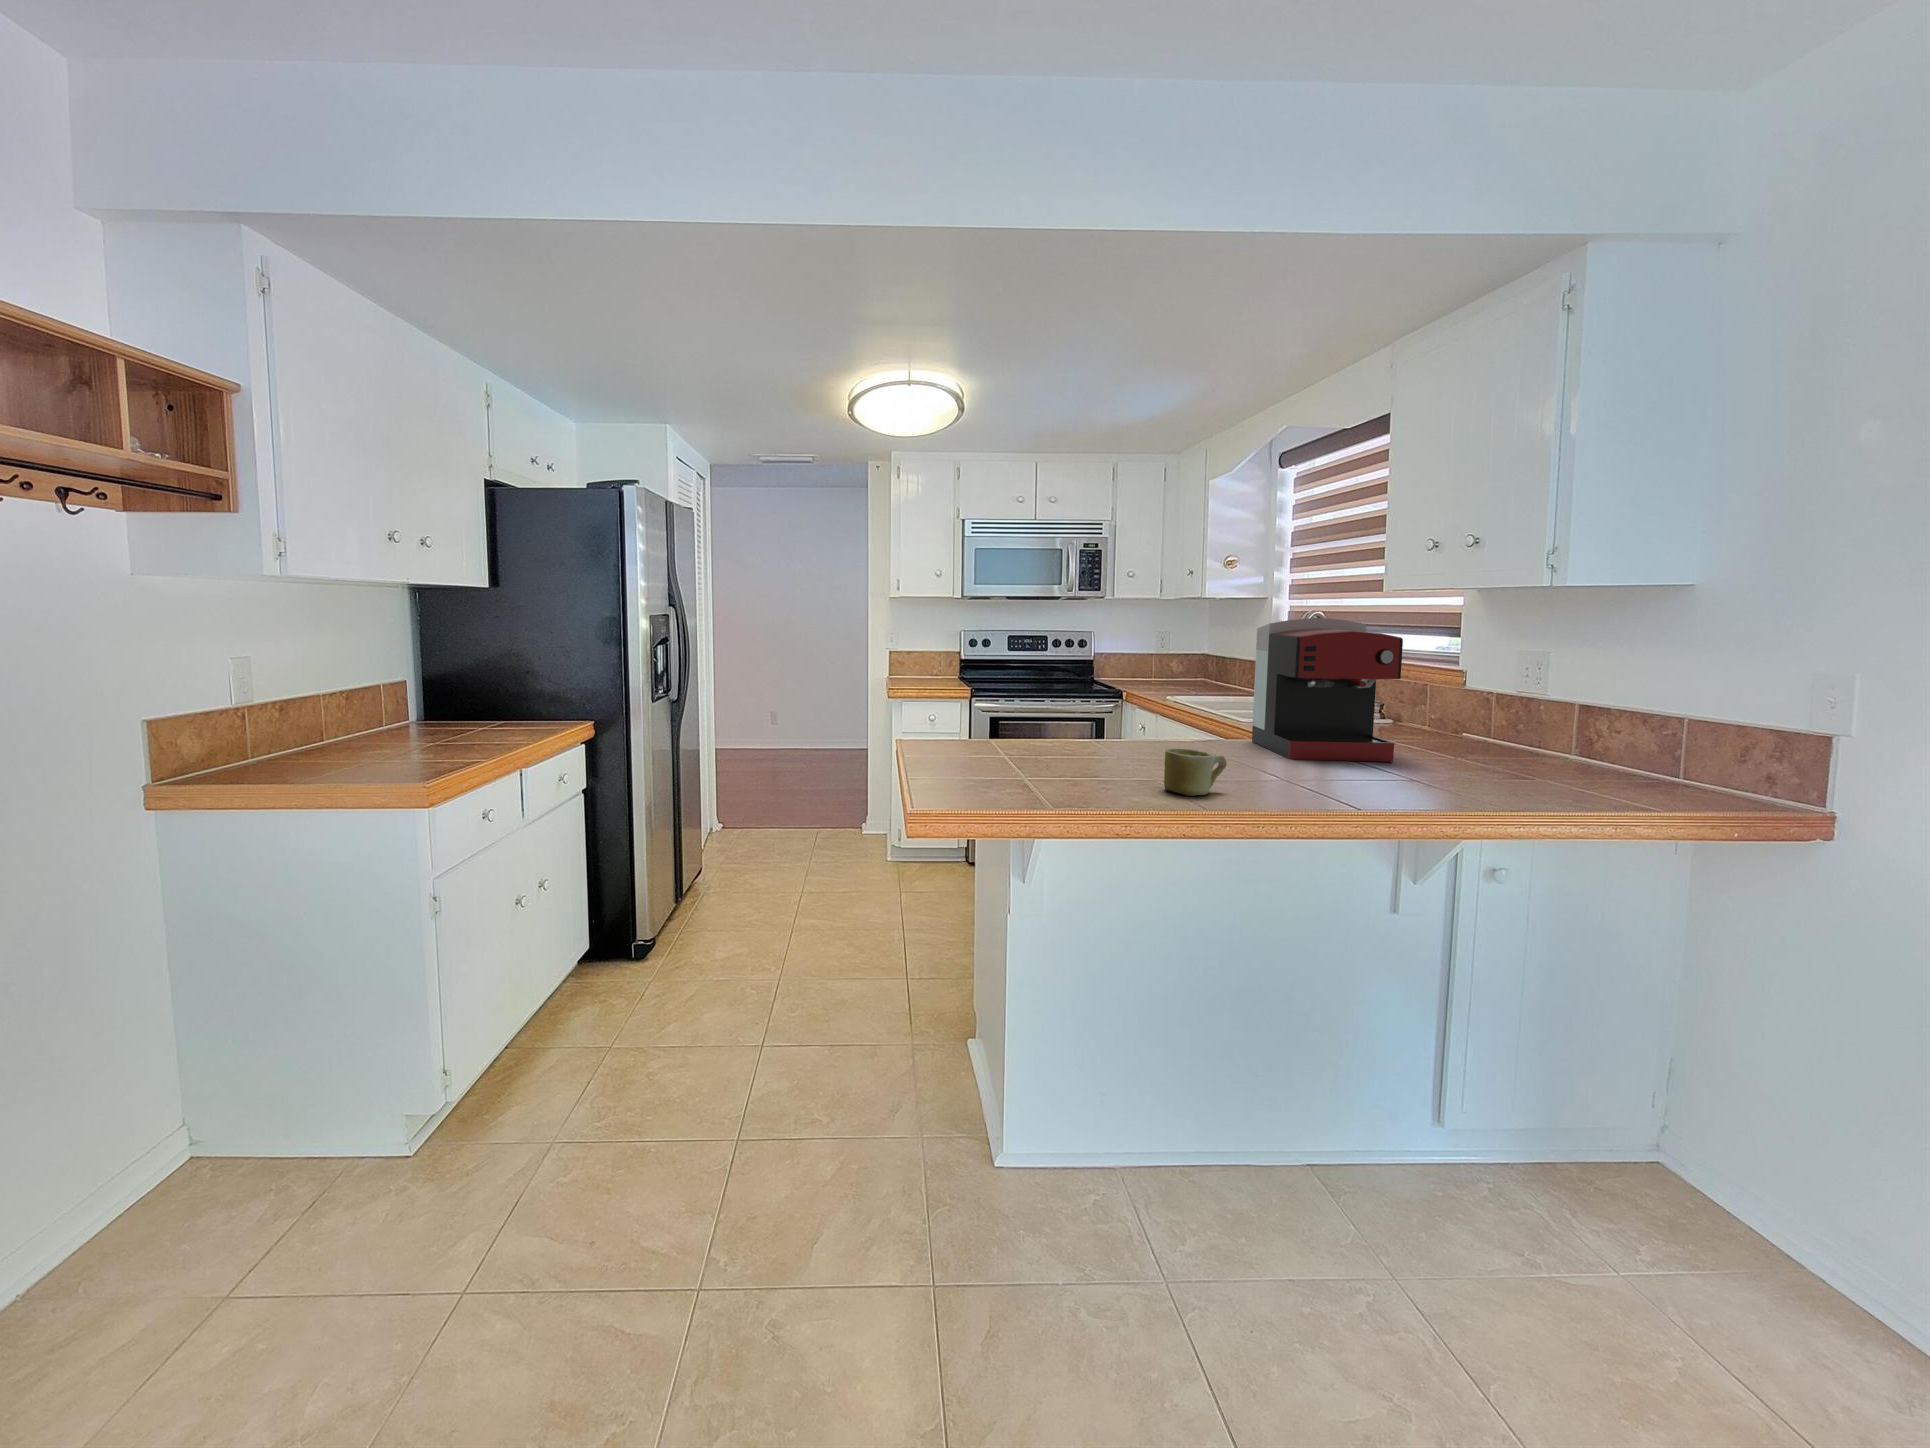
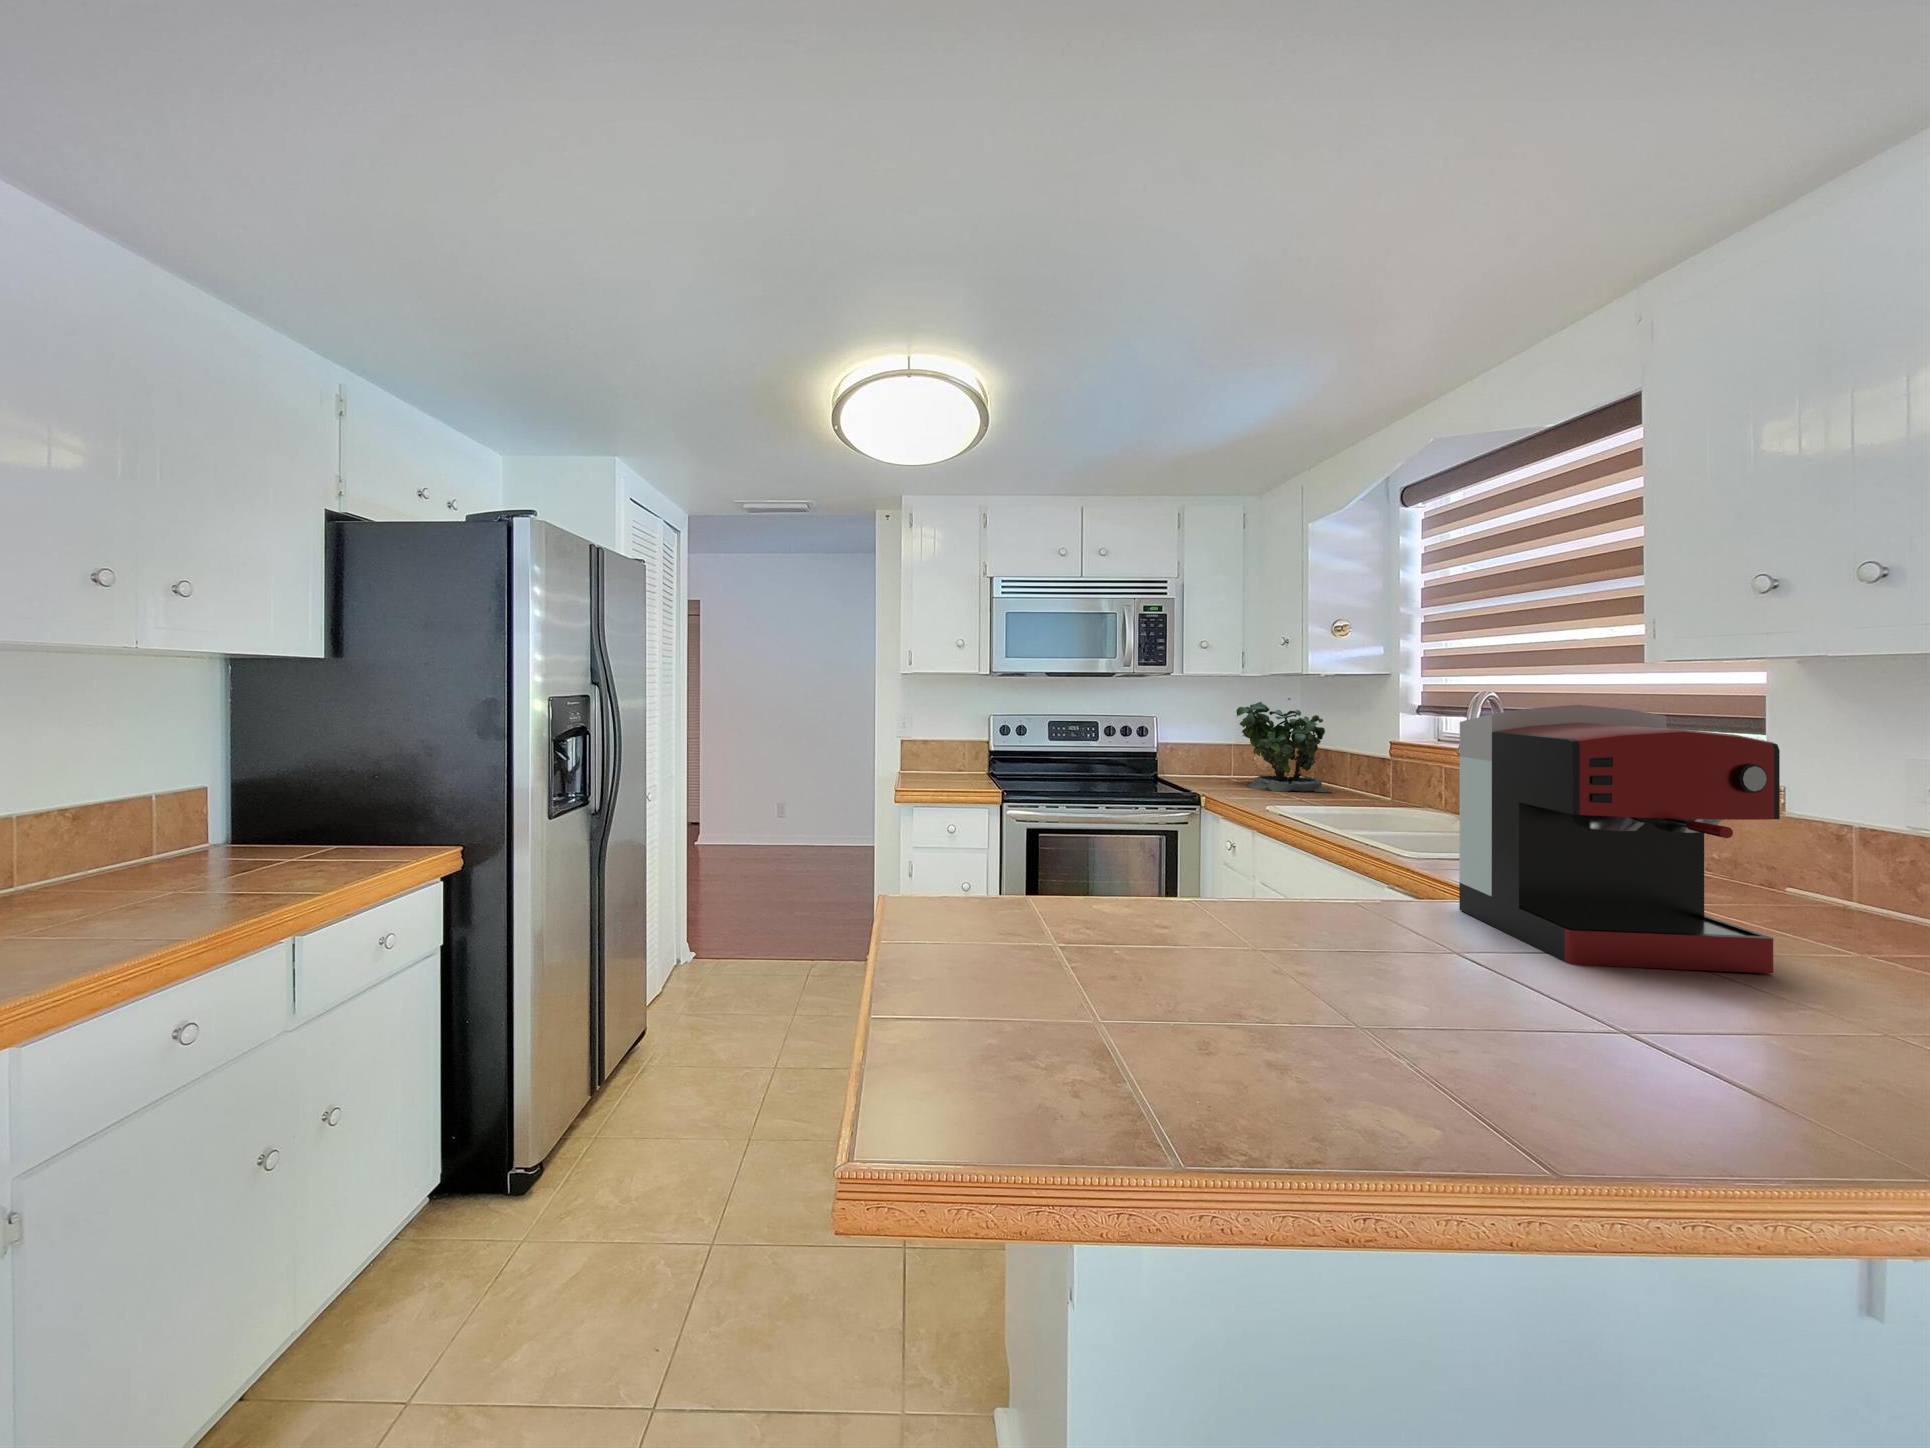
potted plant: none [1154,616,1224,688] -> present [1236,698,1331,792]
mug: present [1164,748,1227,796] -> none [1398,990,1545,1122]

